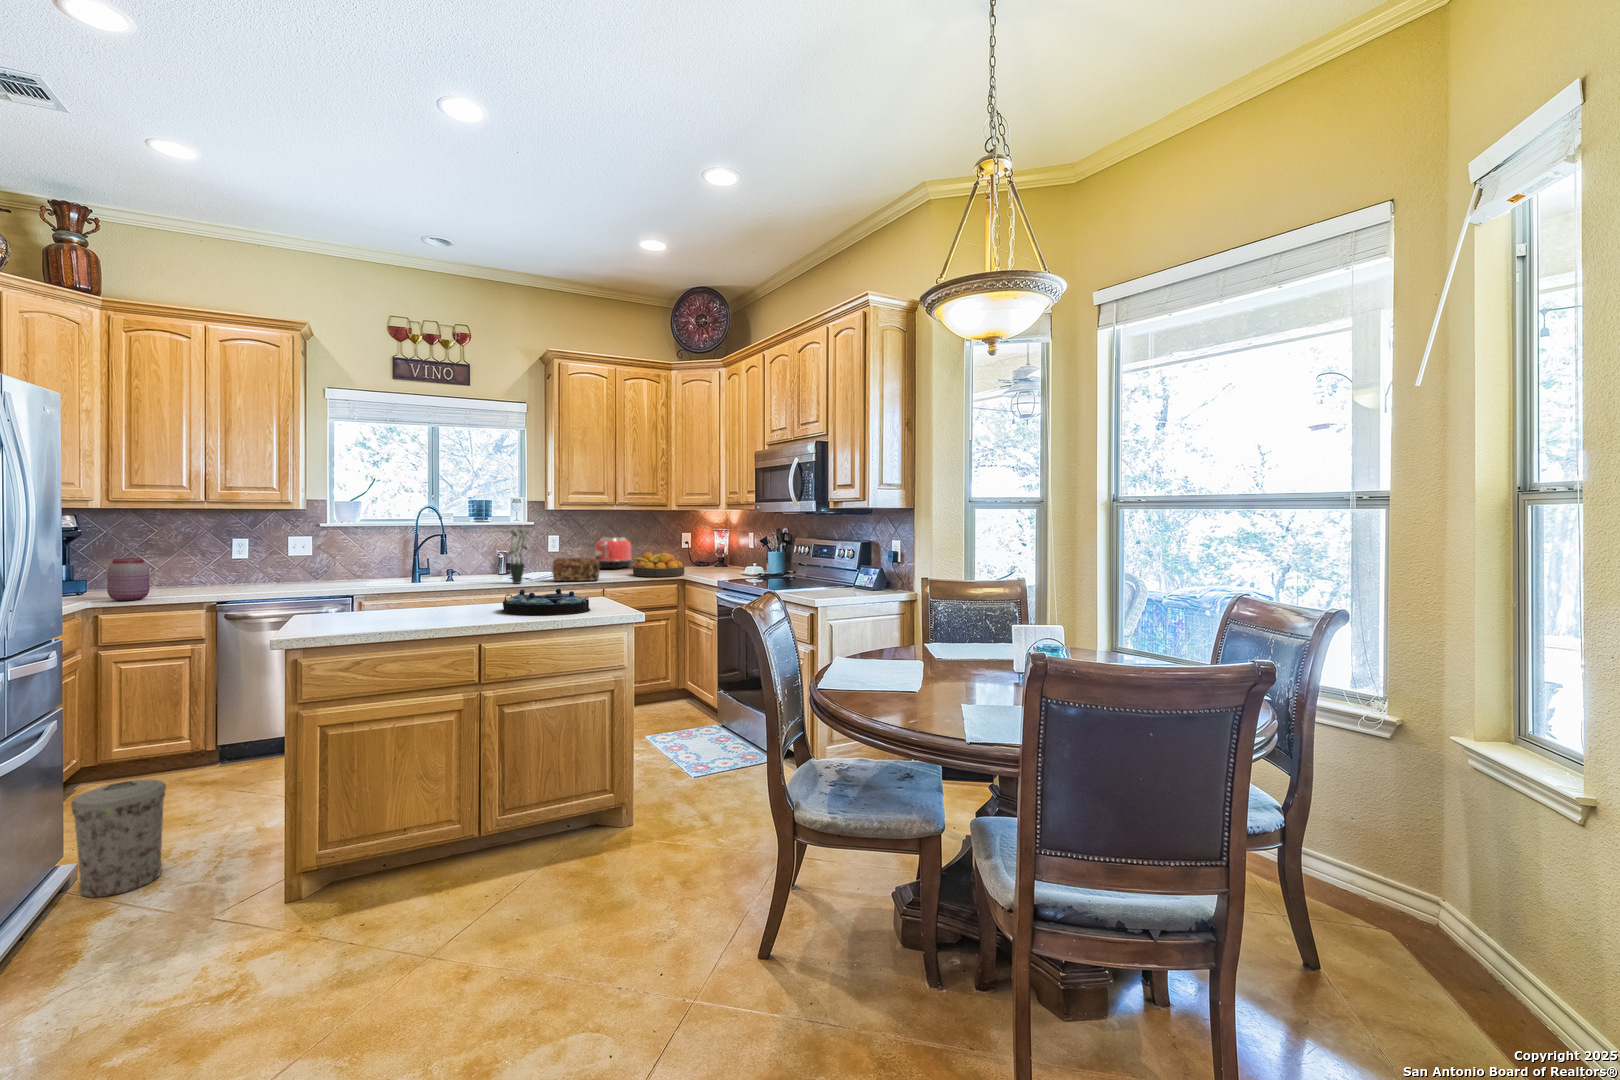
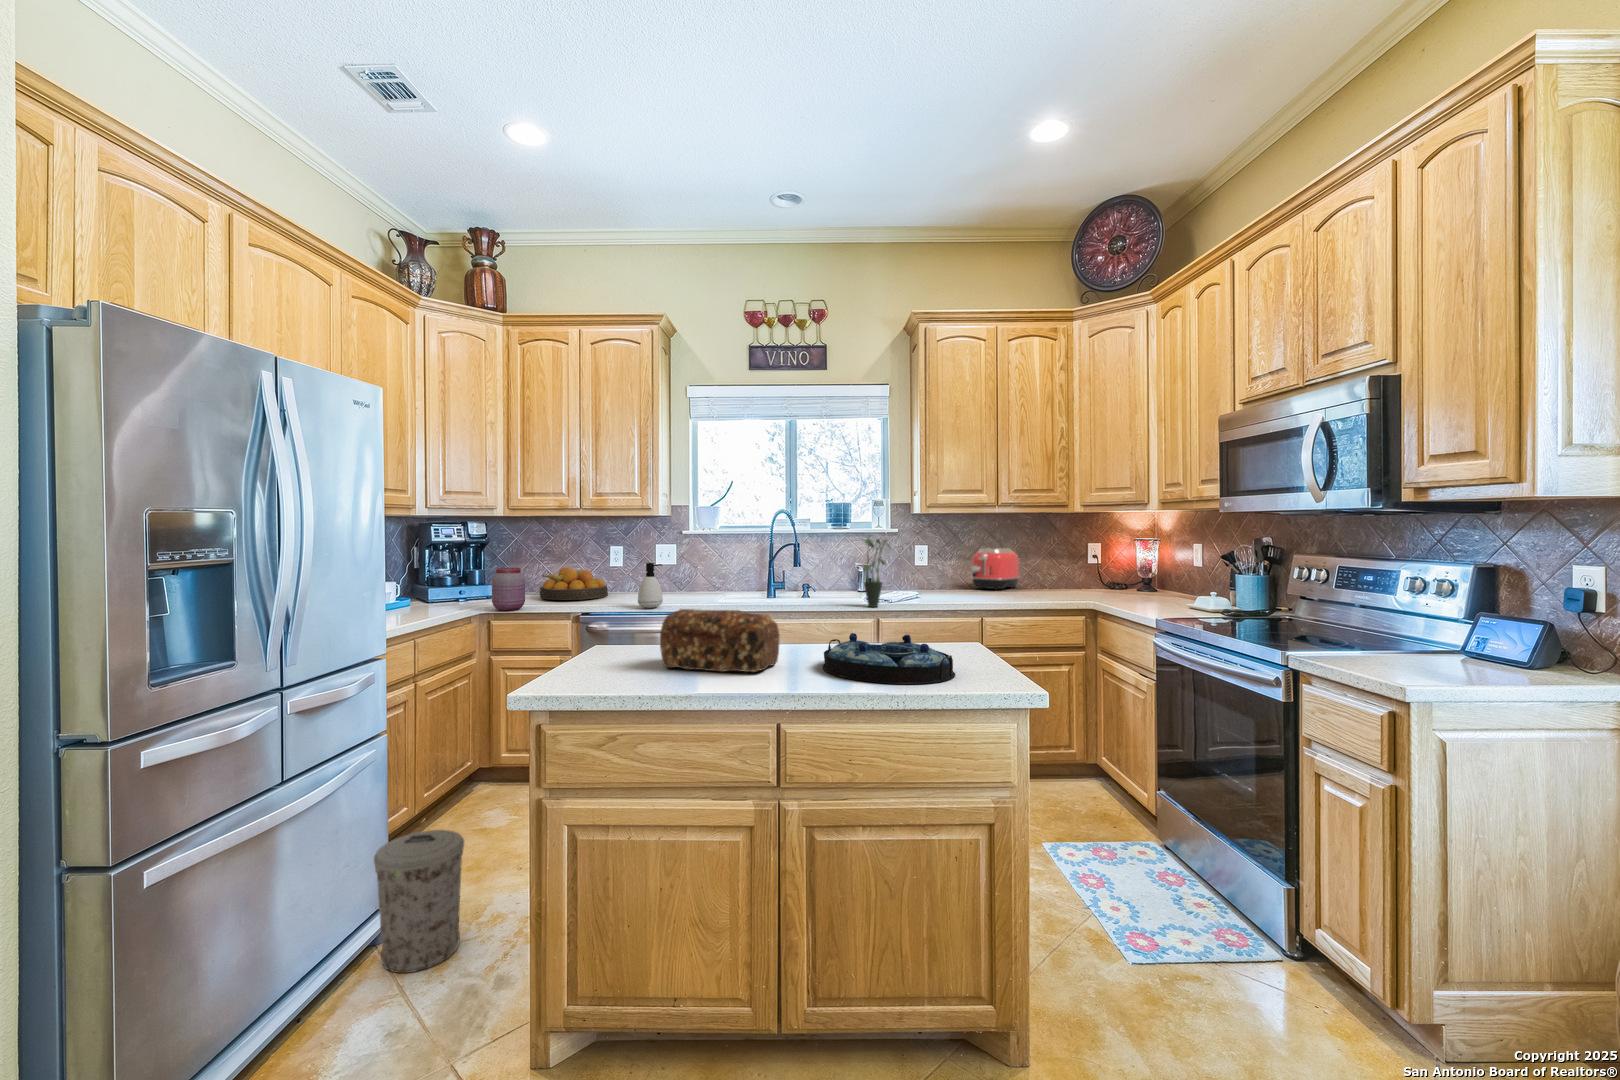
soap dispenser: none [287,551,314,592] -> present [638,563,663,608]
fruit bowl: present [632,552,684,576] -> present [540,568,608,600]
bread loaf: present [553,558,599,581] -> present [660,609,780,672]

